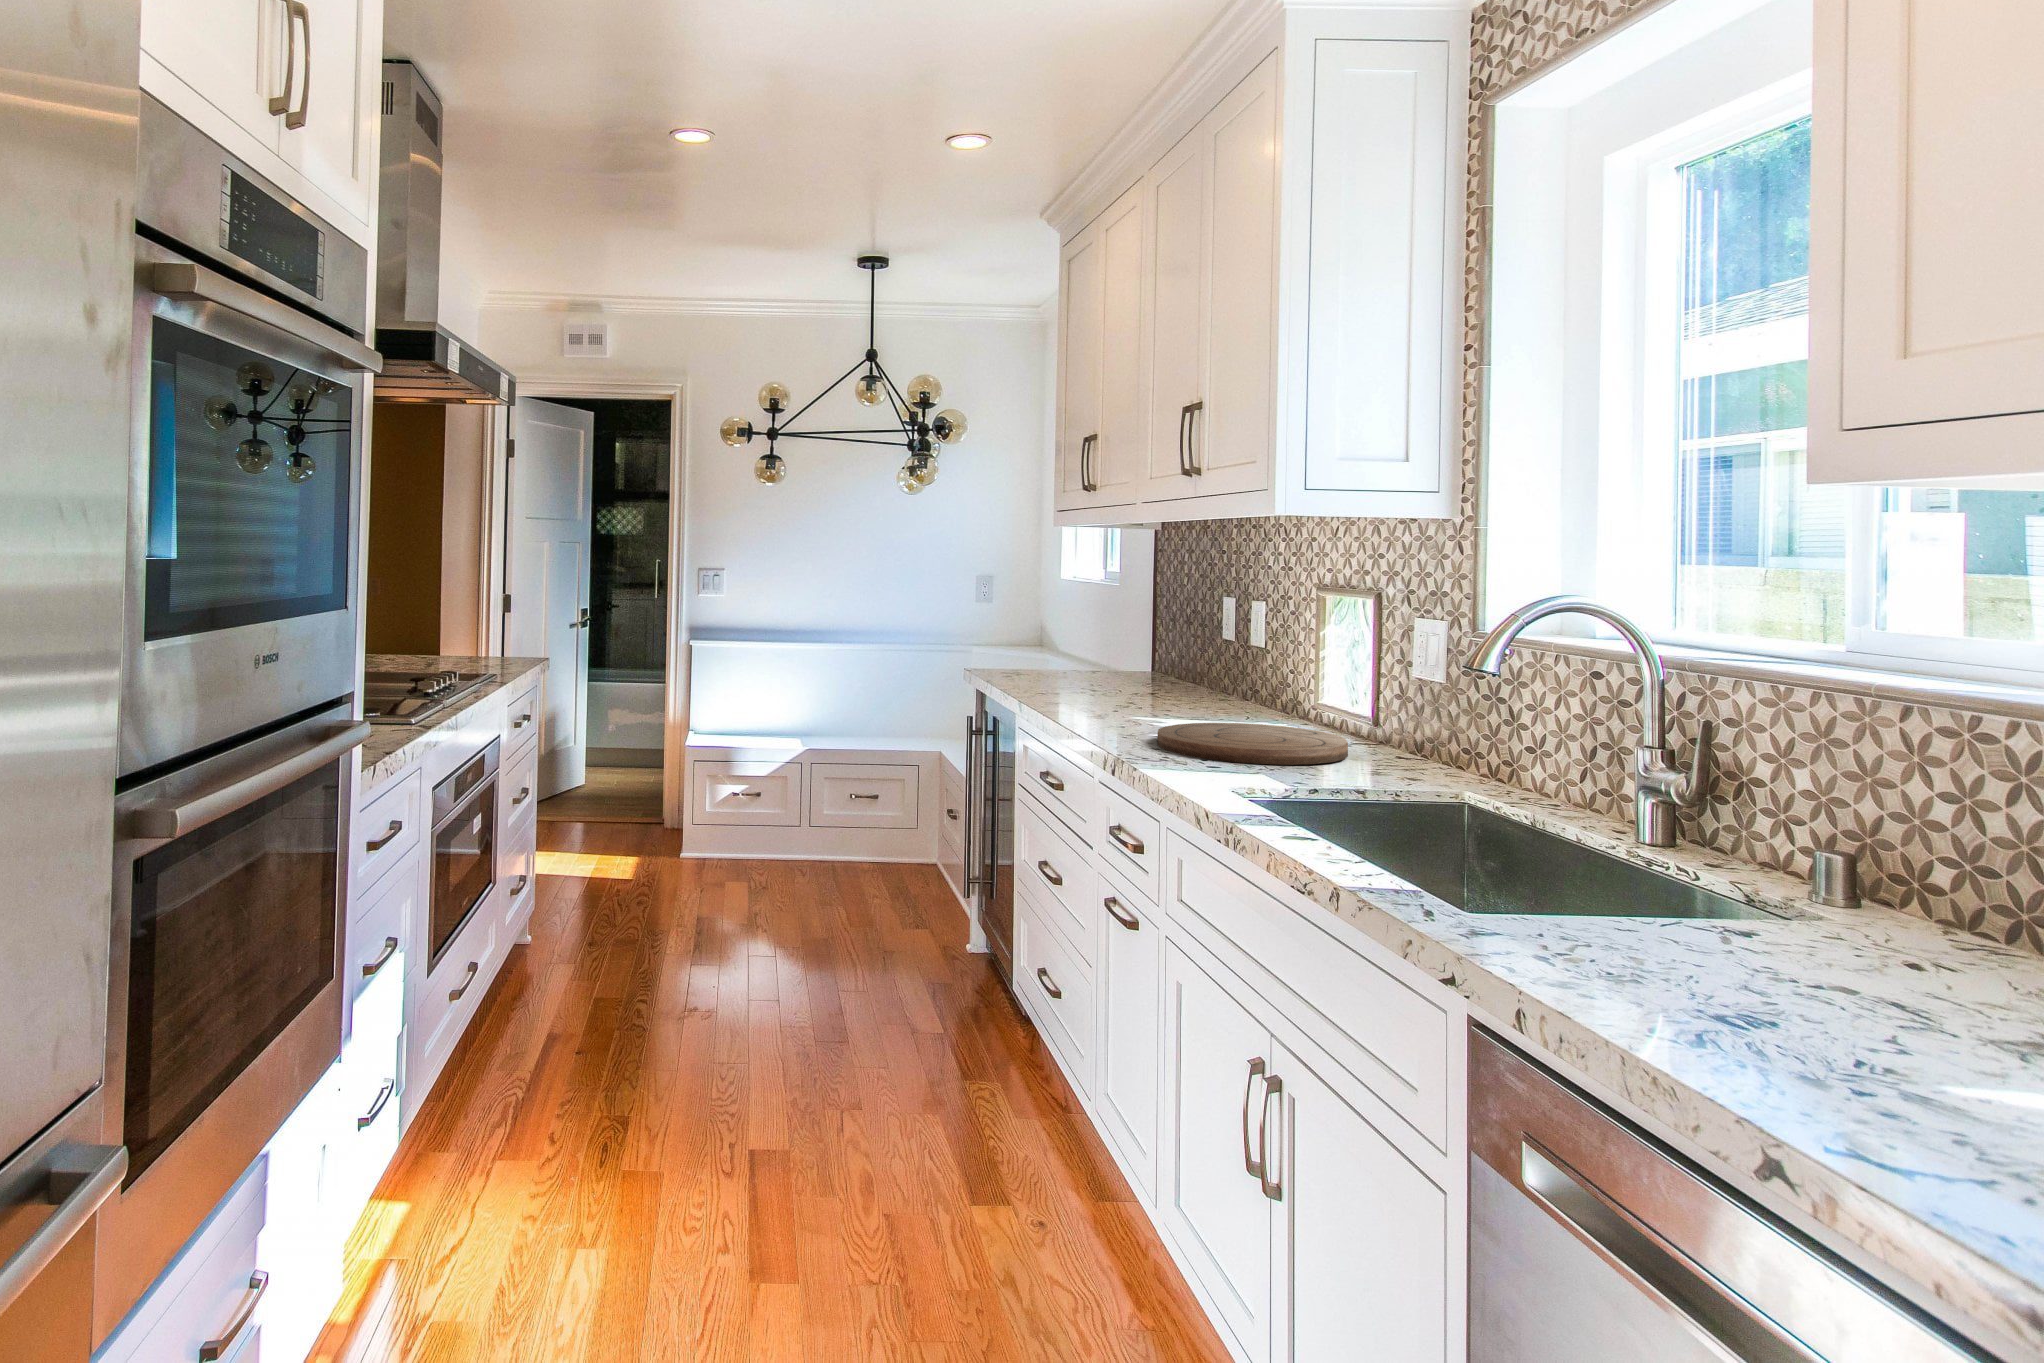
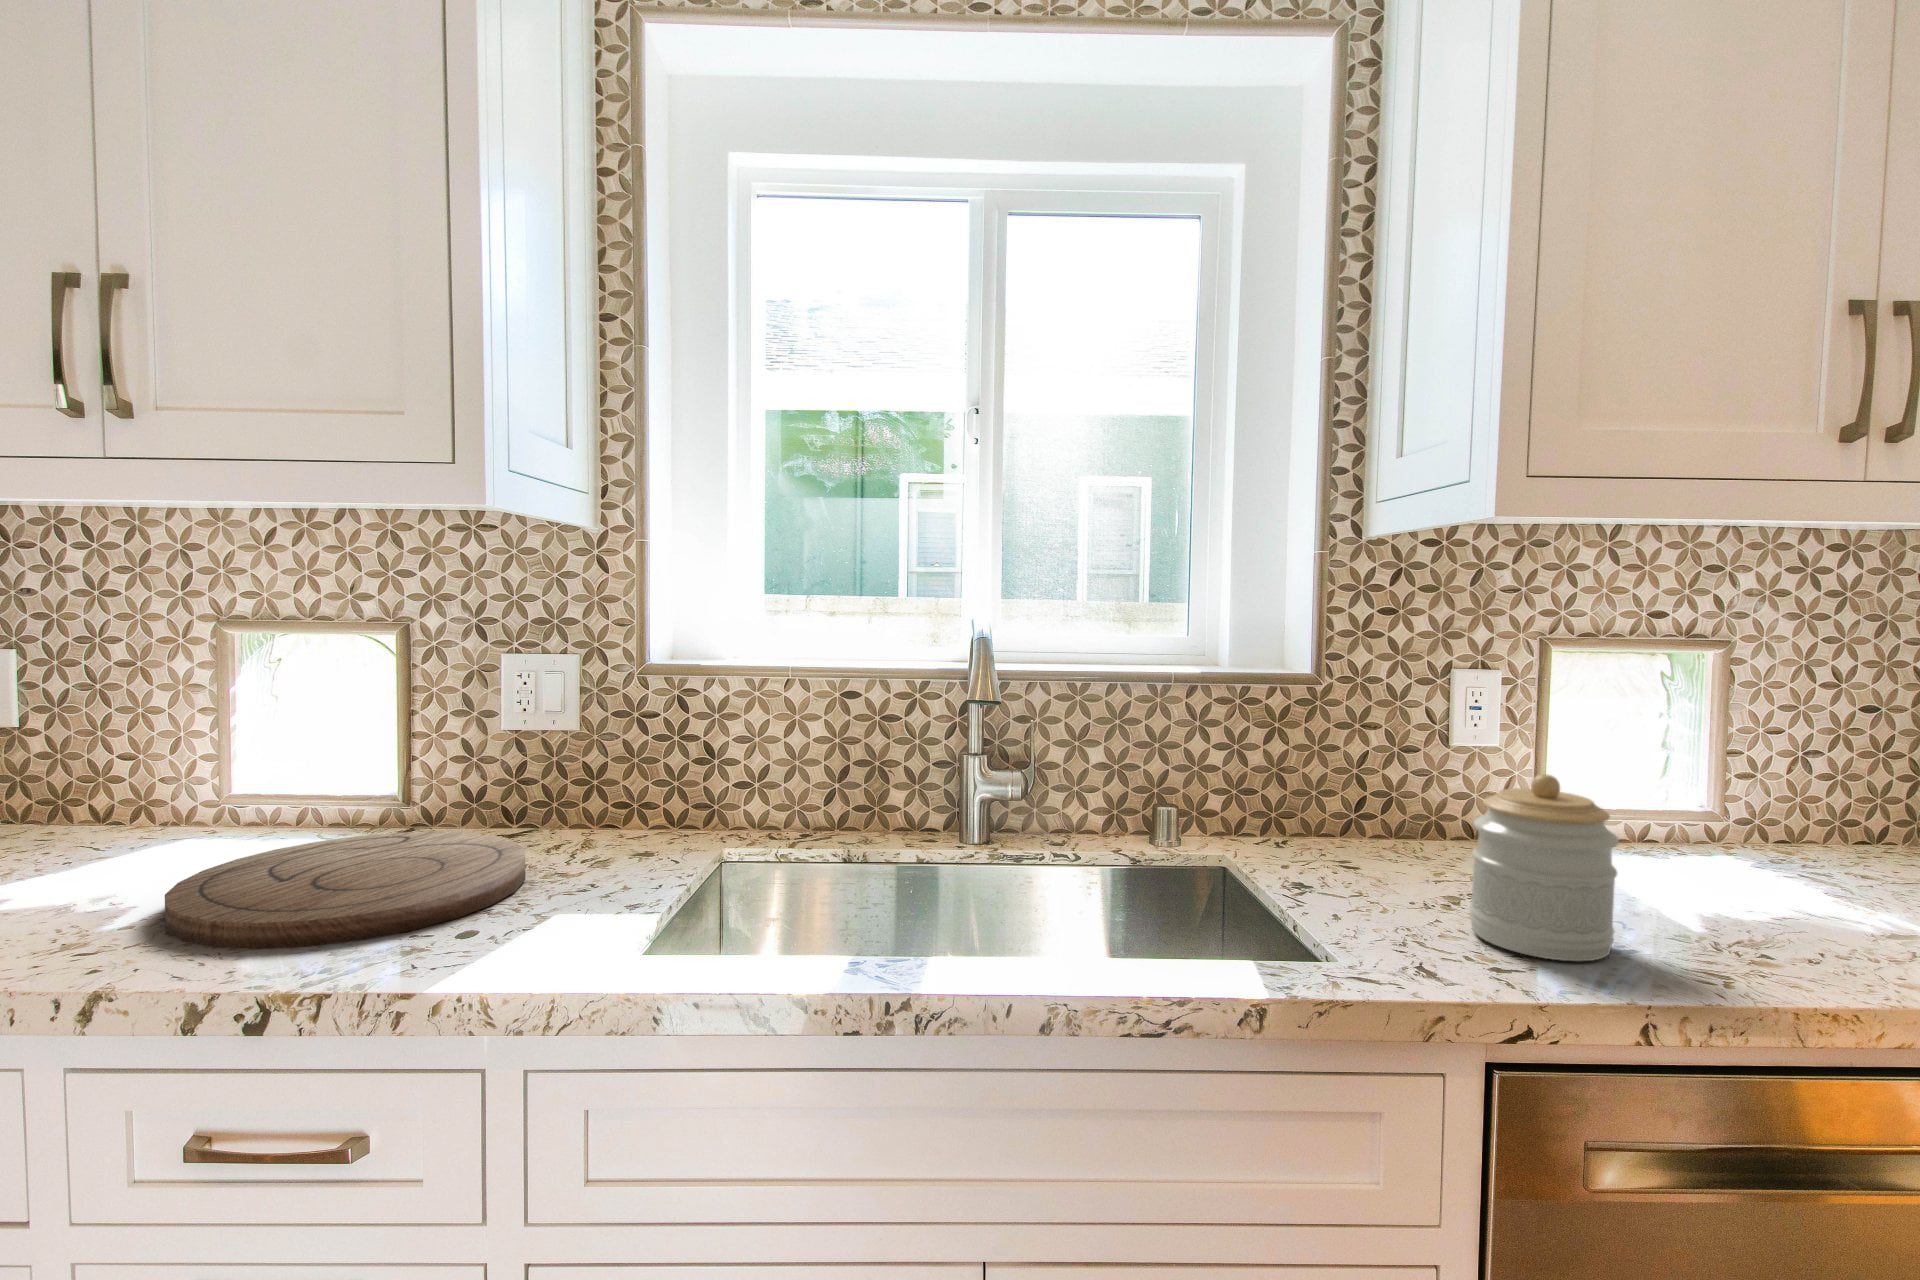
jar: none [1588,791,1772,1013] -> present [1470,774,1619,961]

